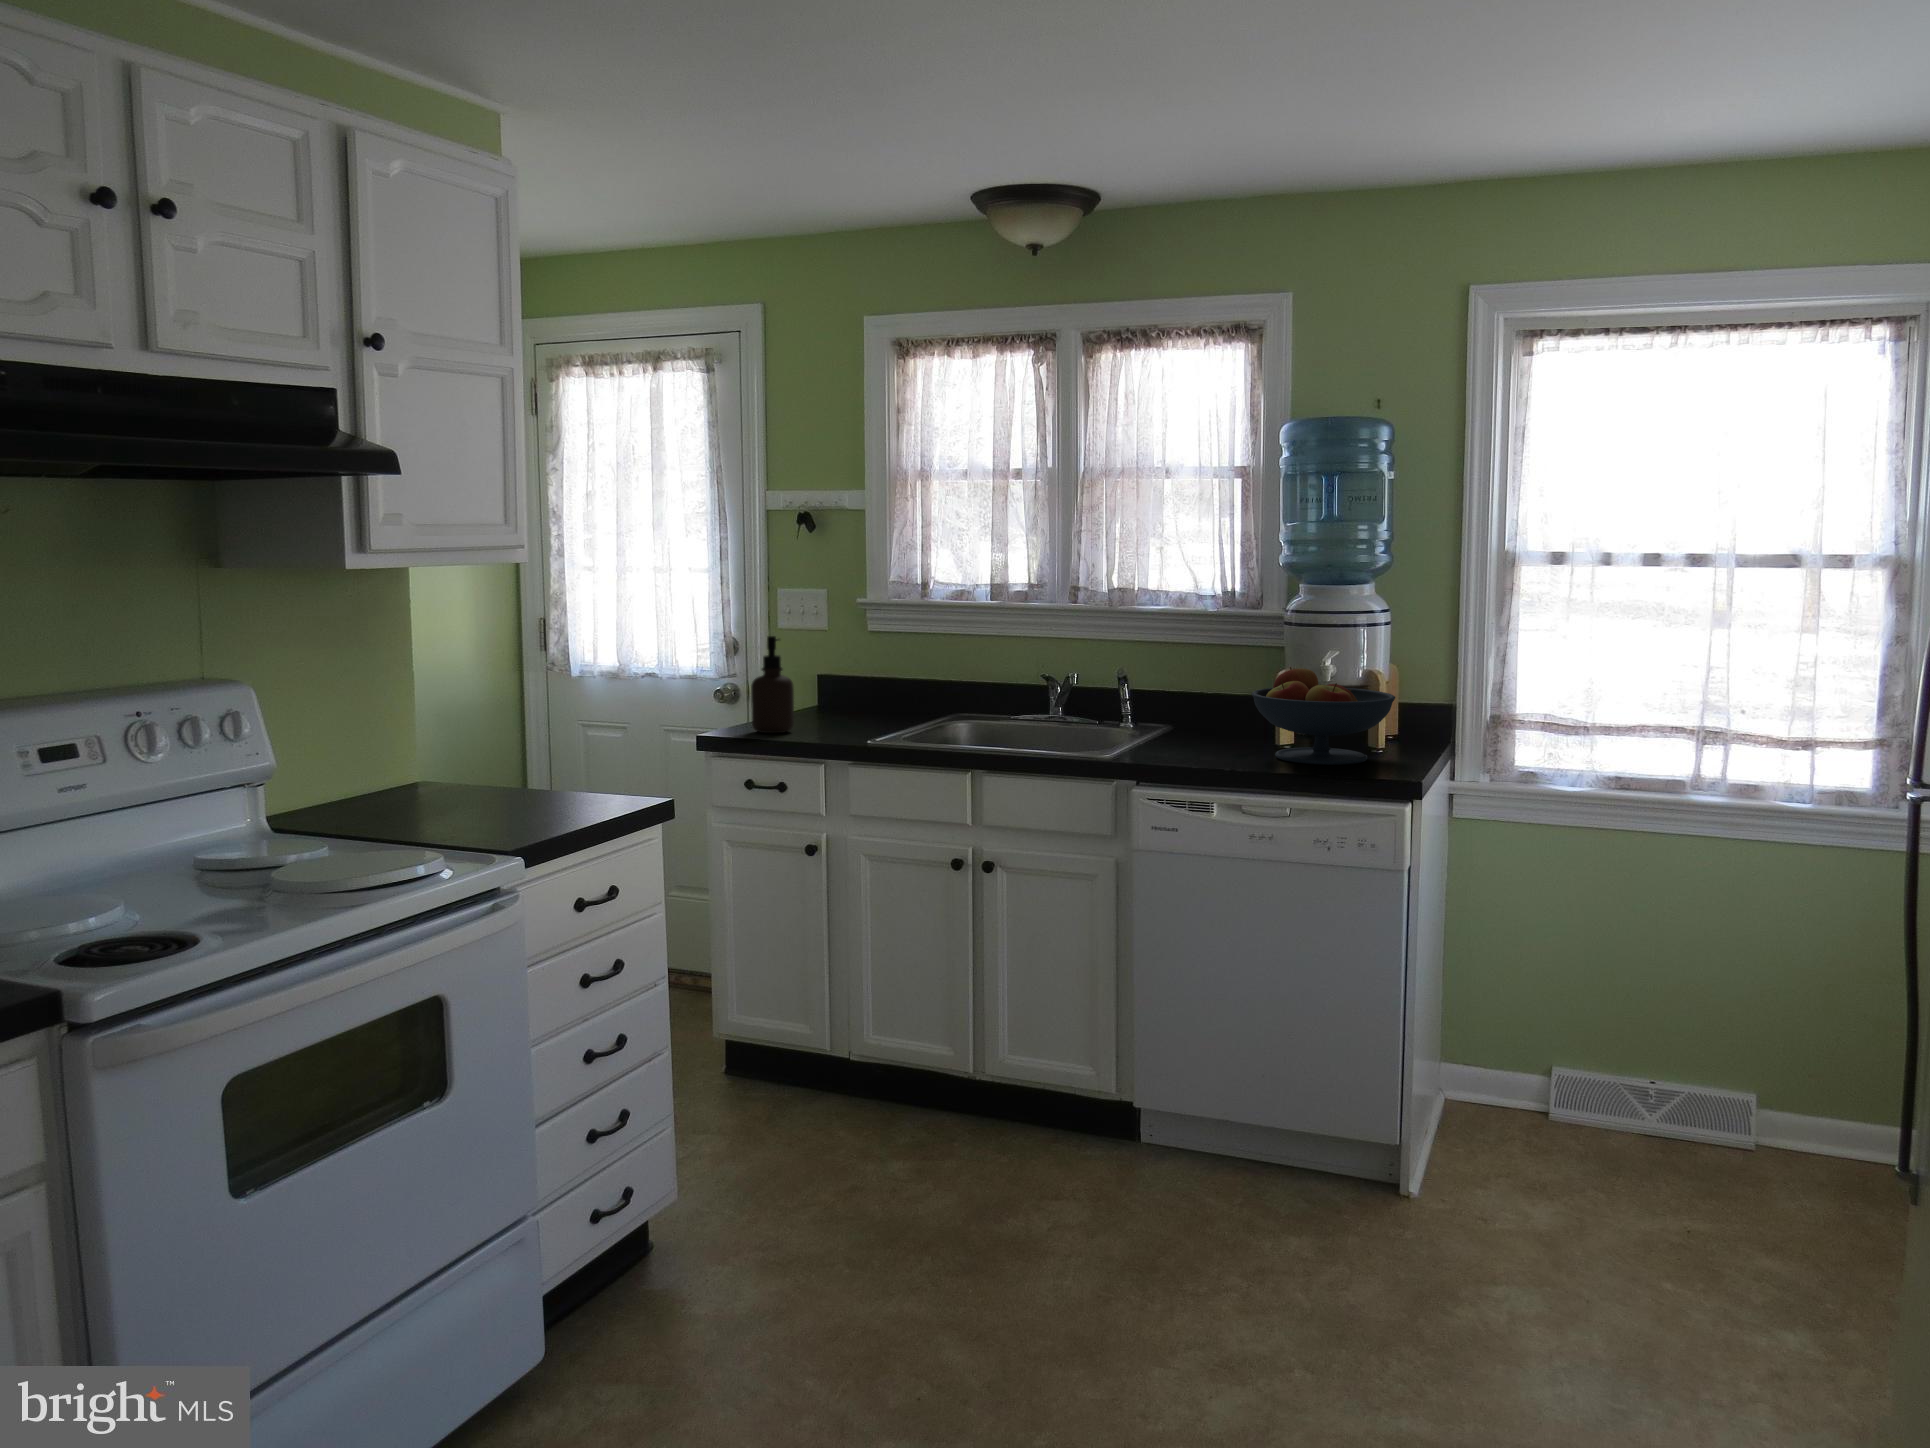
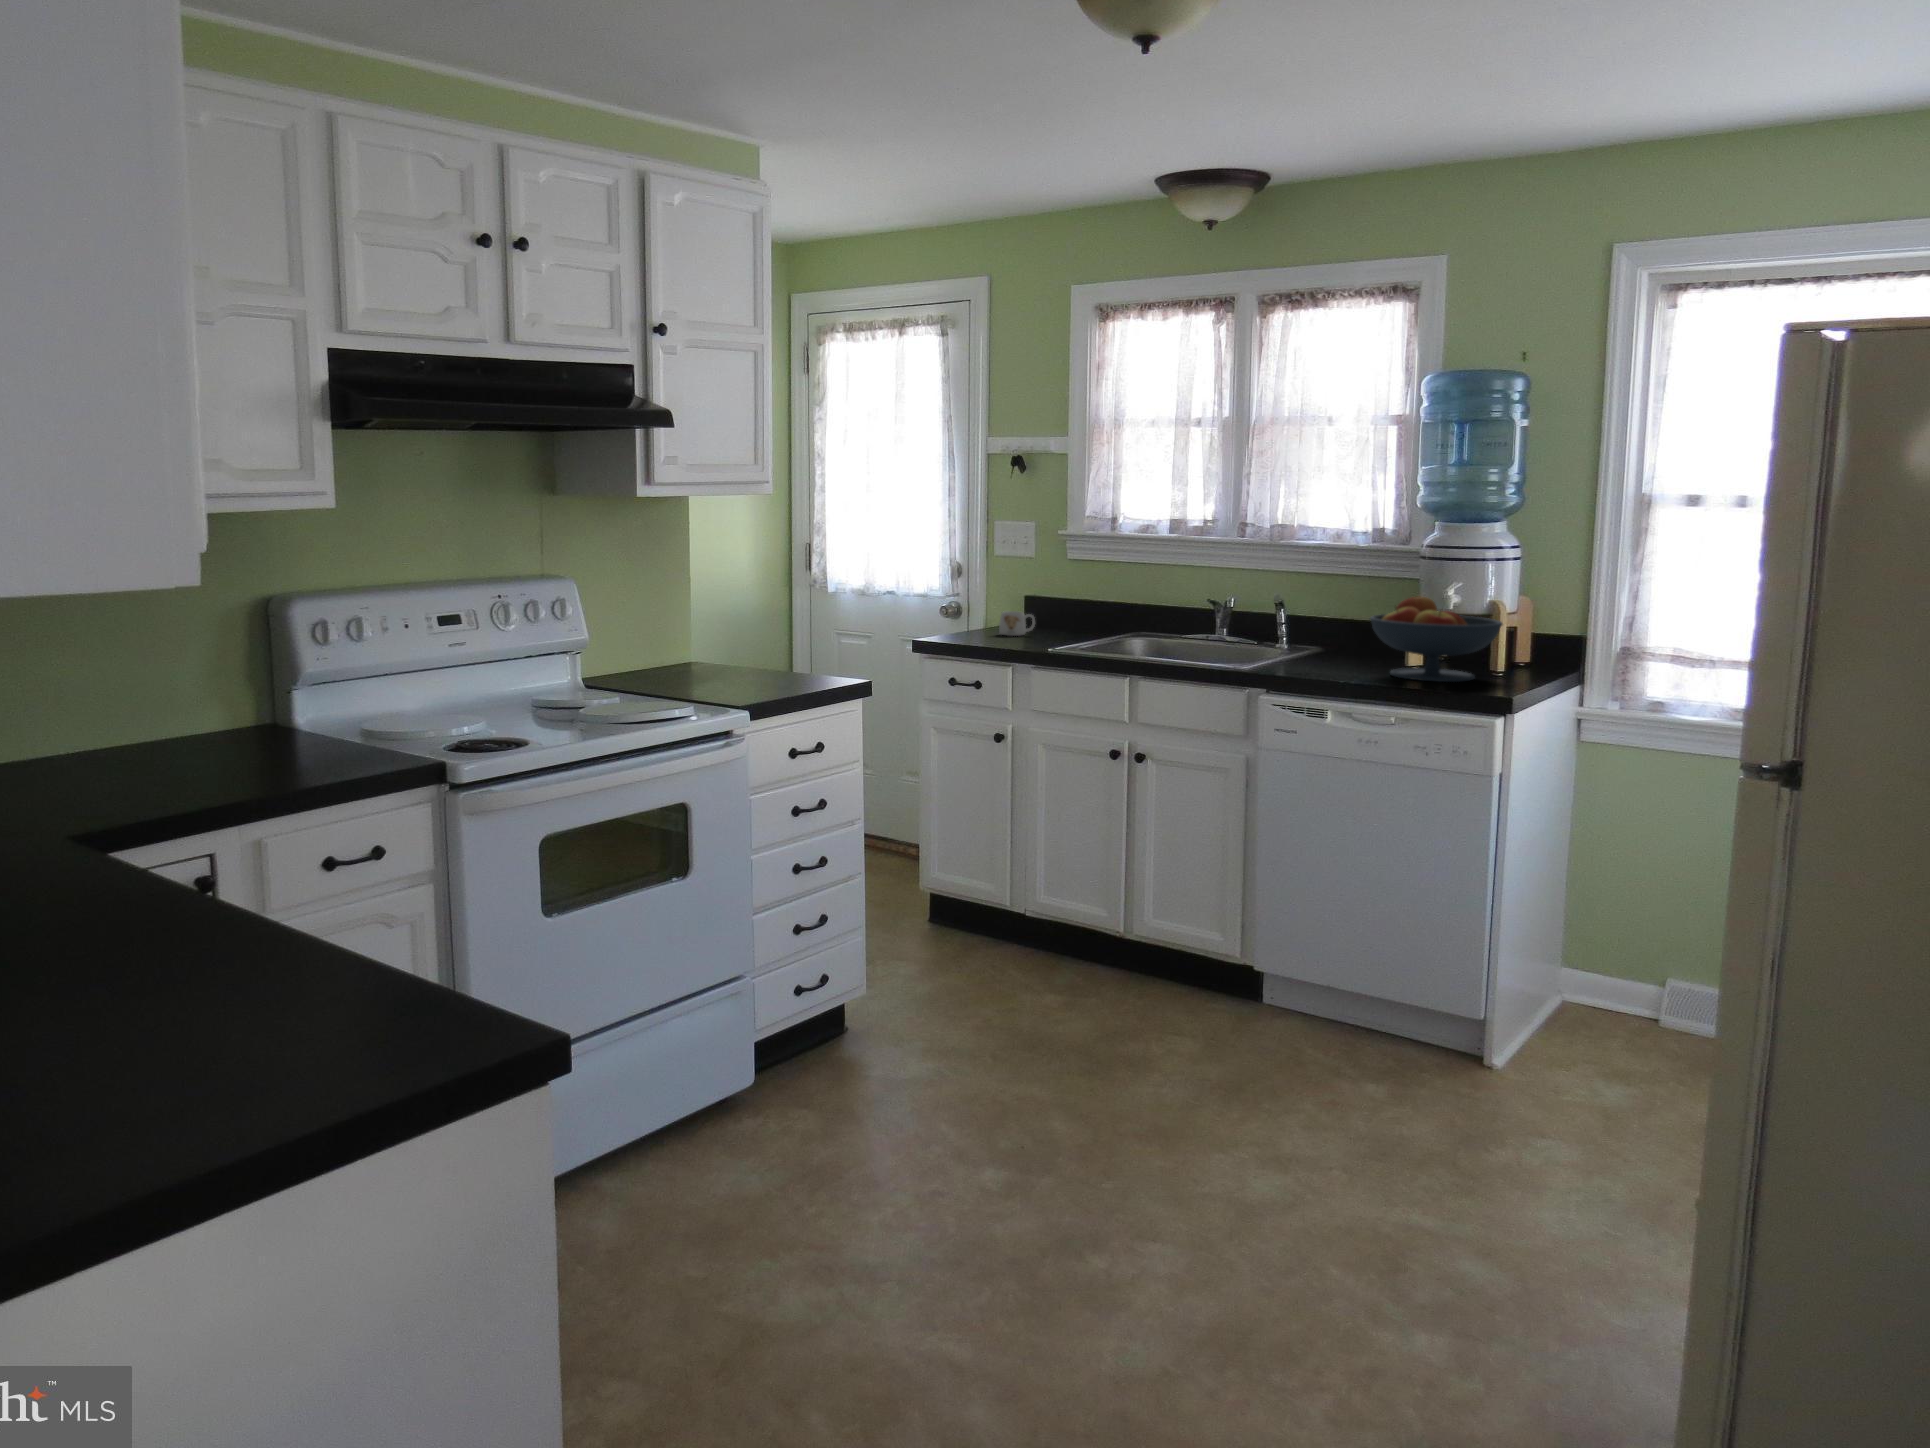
soap dispenser: present [751,636,794,733] -> none [956,560,991,641]
mug: none [797,694,840,723] -> present [999,611,1035,636]

